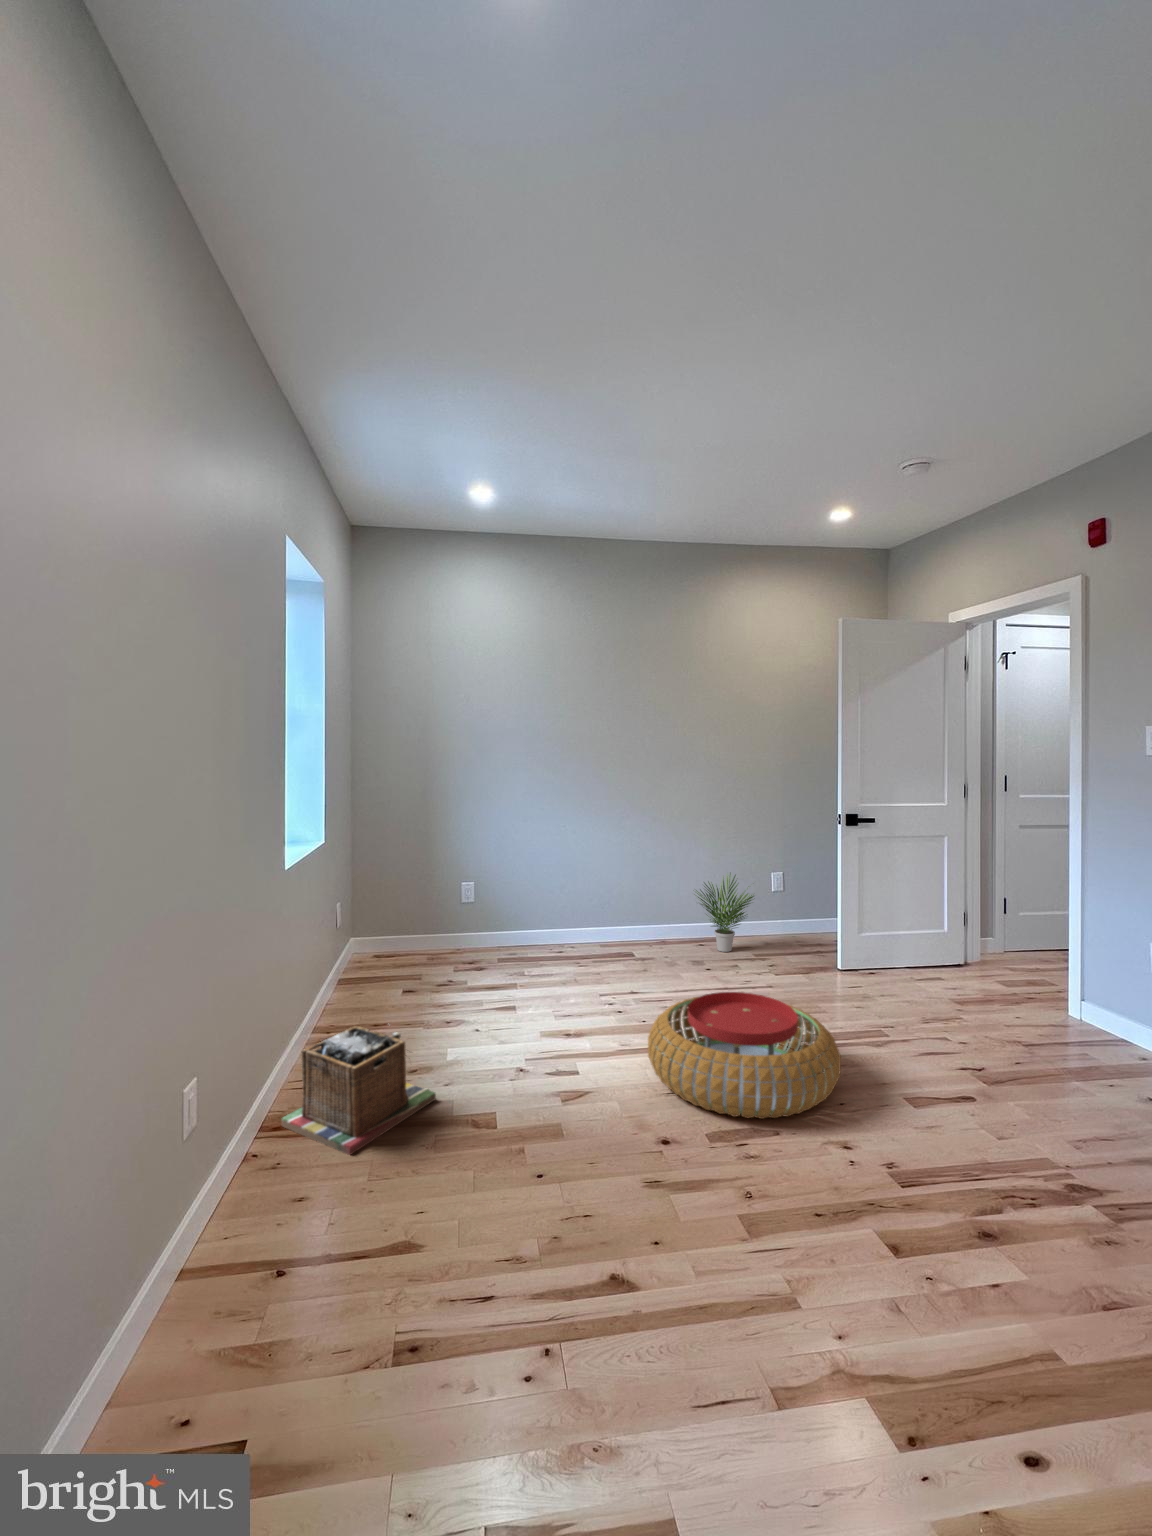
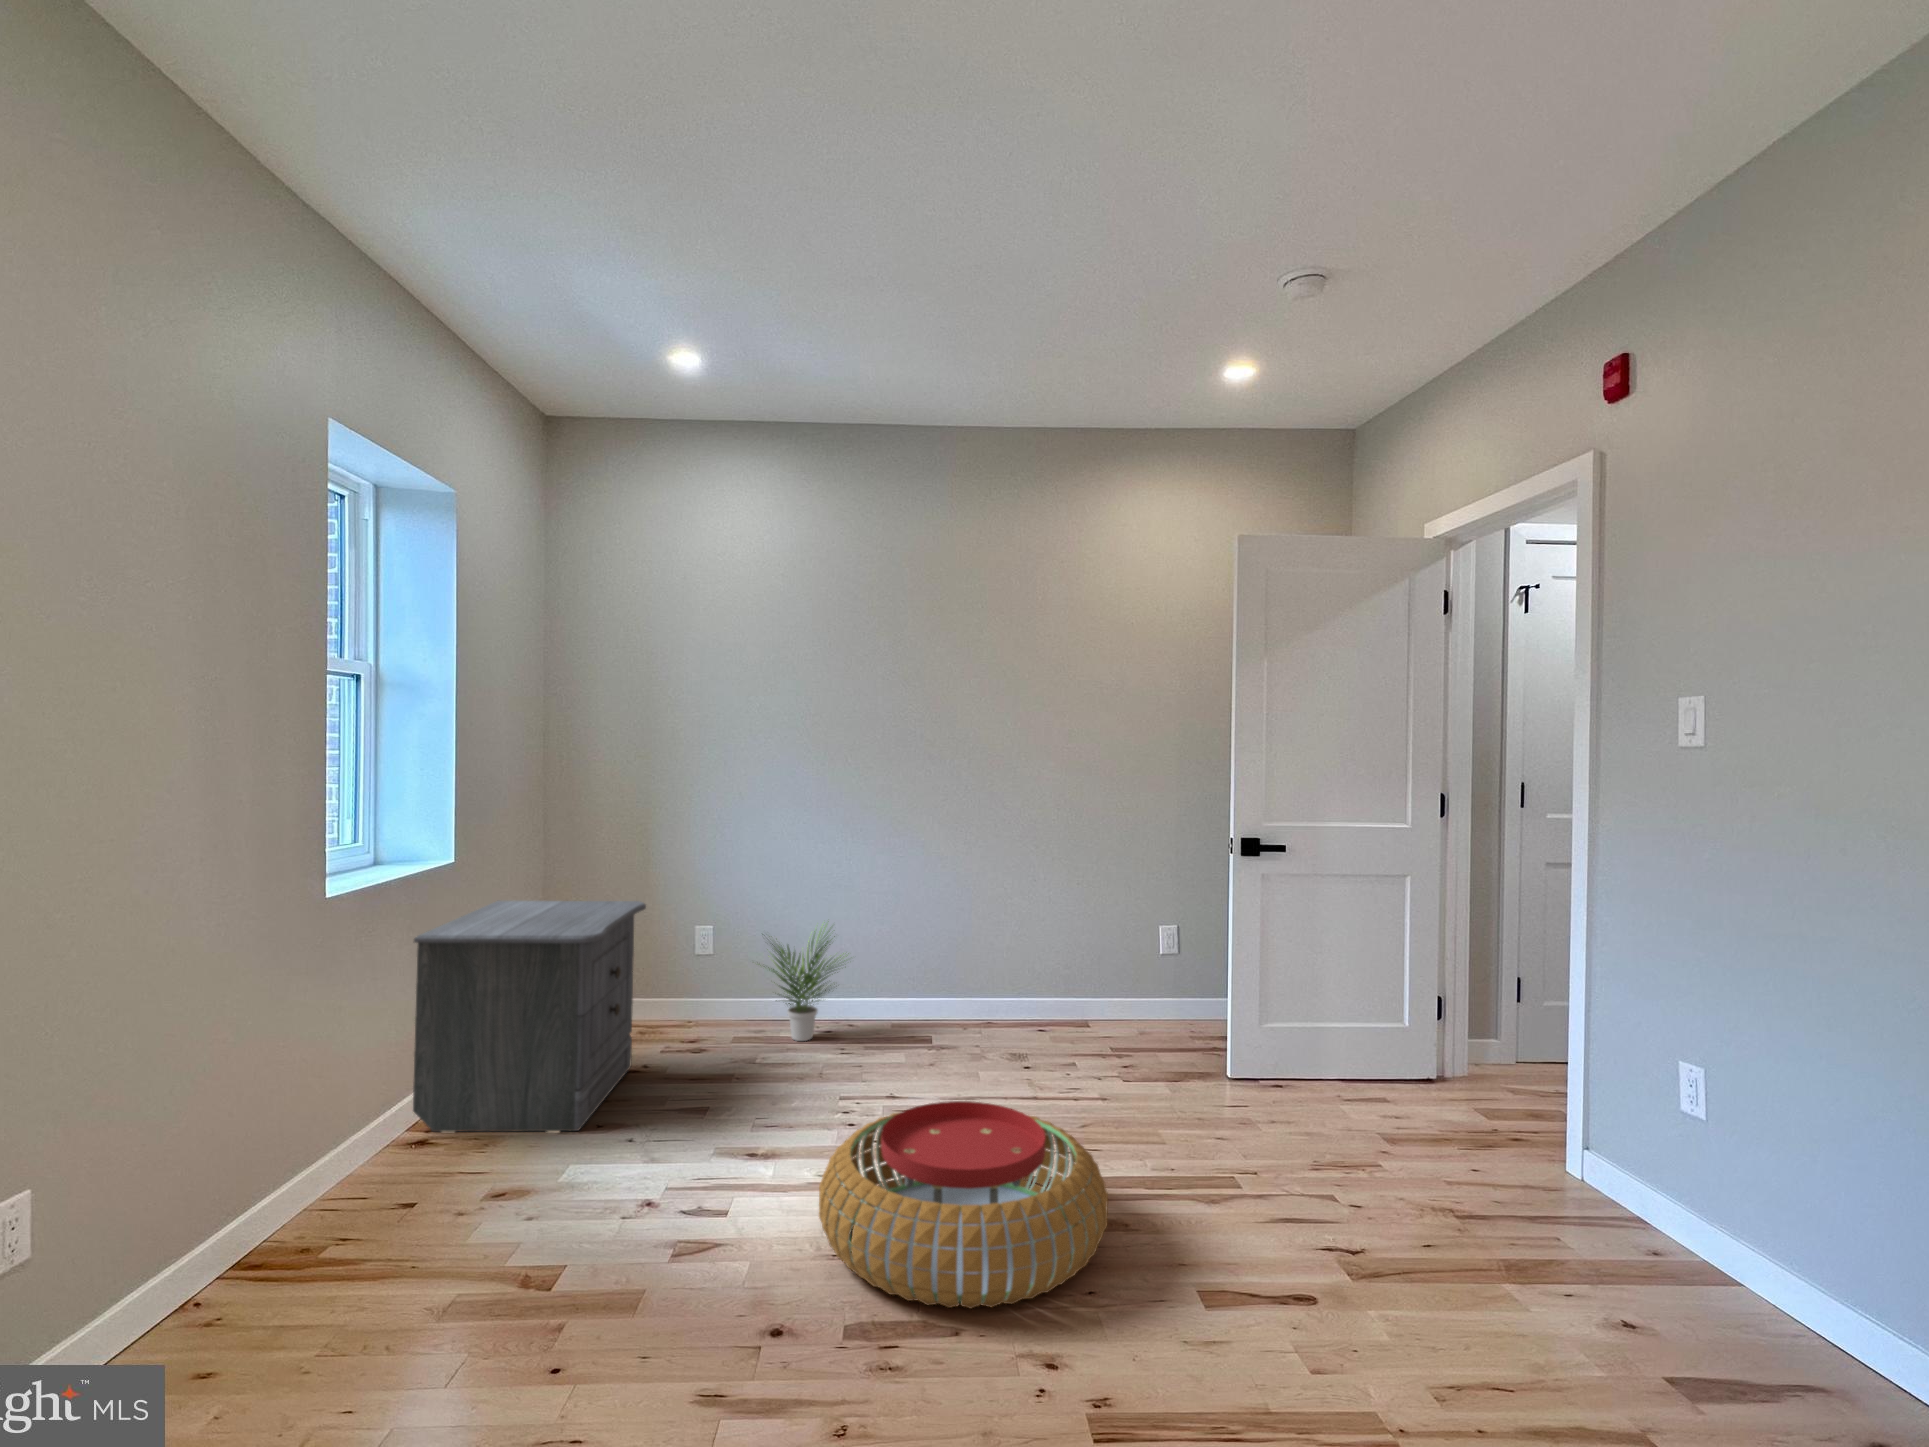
nightstand: none [314,868,450,1034] -> present [413,901,646,1132]
potted plant: present [694,873,754,952] -> present [764,924,845,1041]
laundry basket: present [282,1026,436,1155] -> none [260,1120,495,1315]

